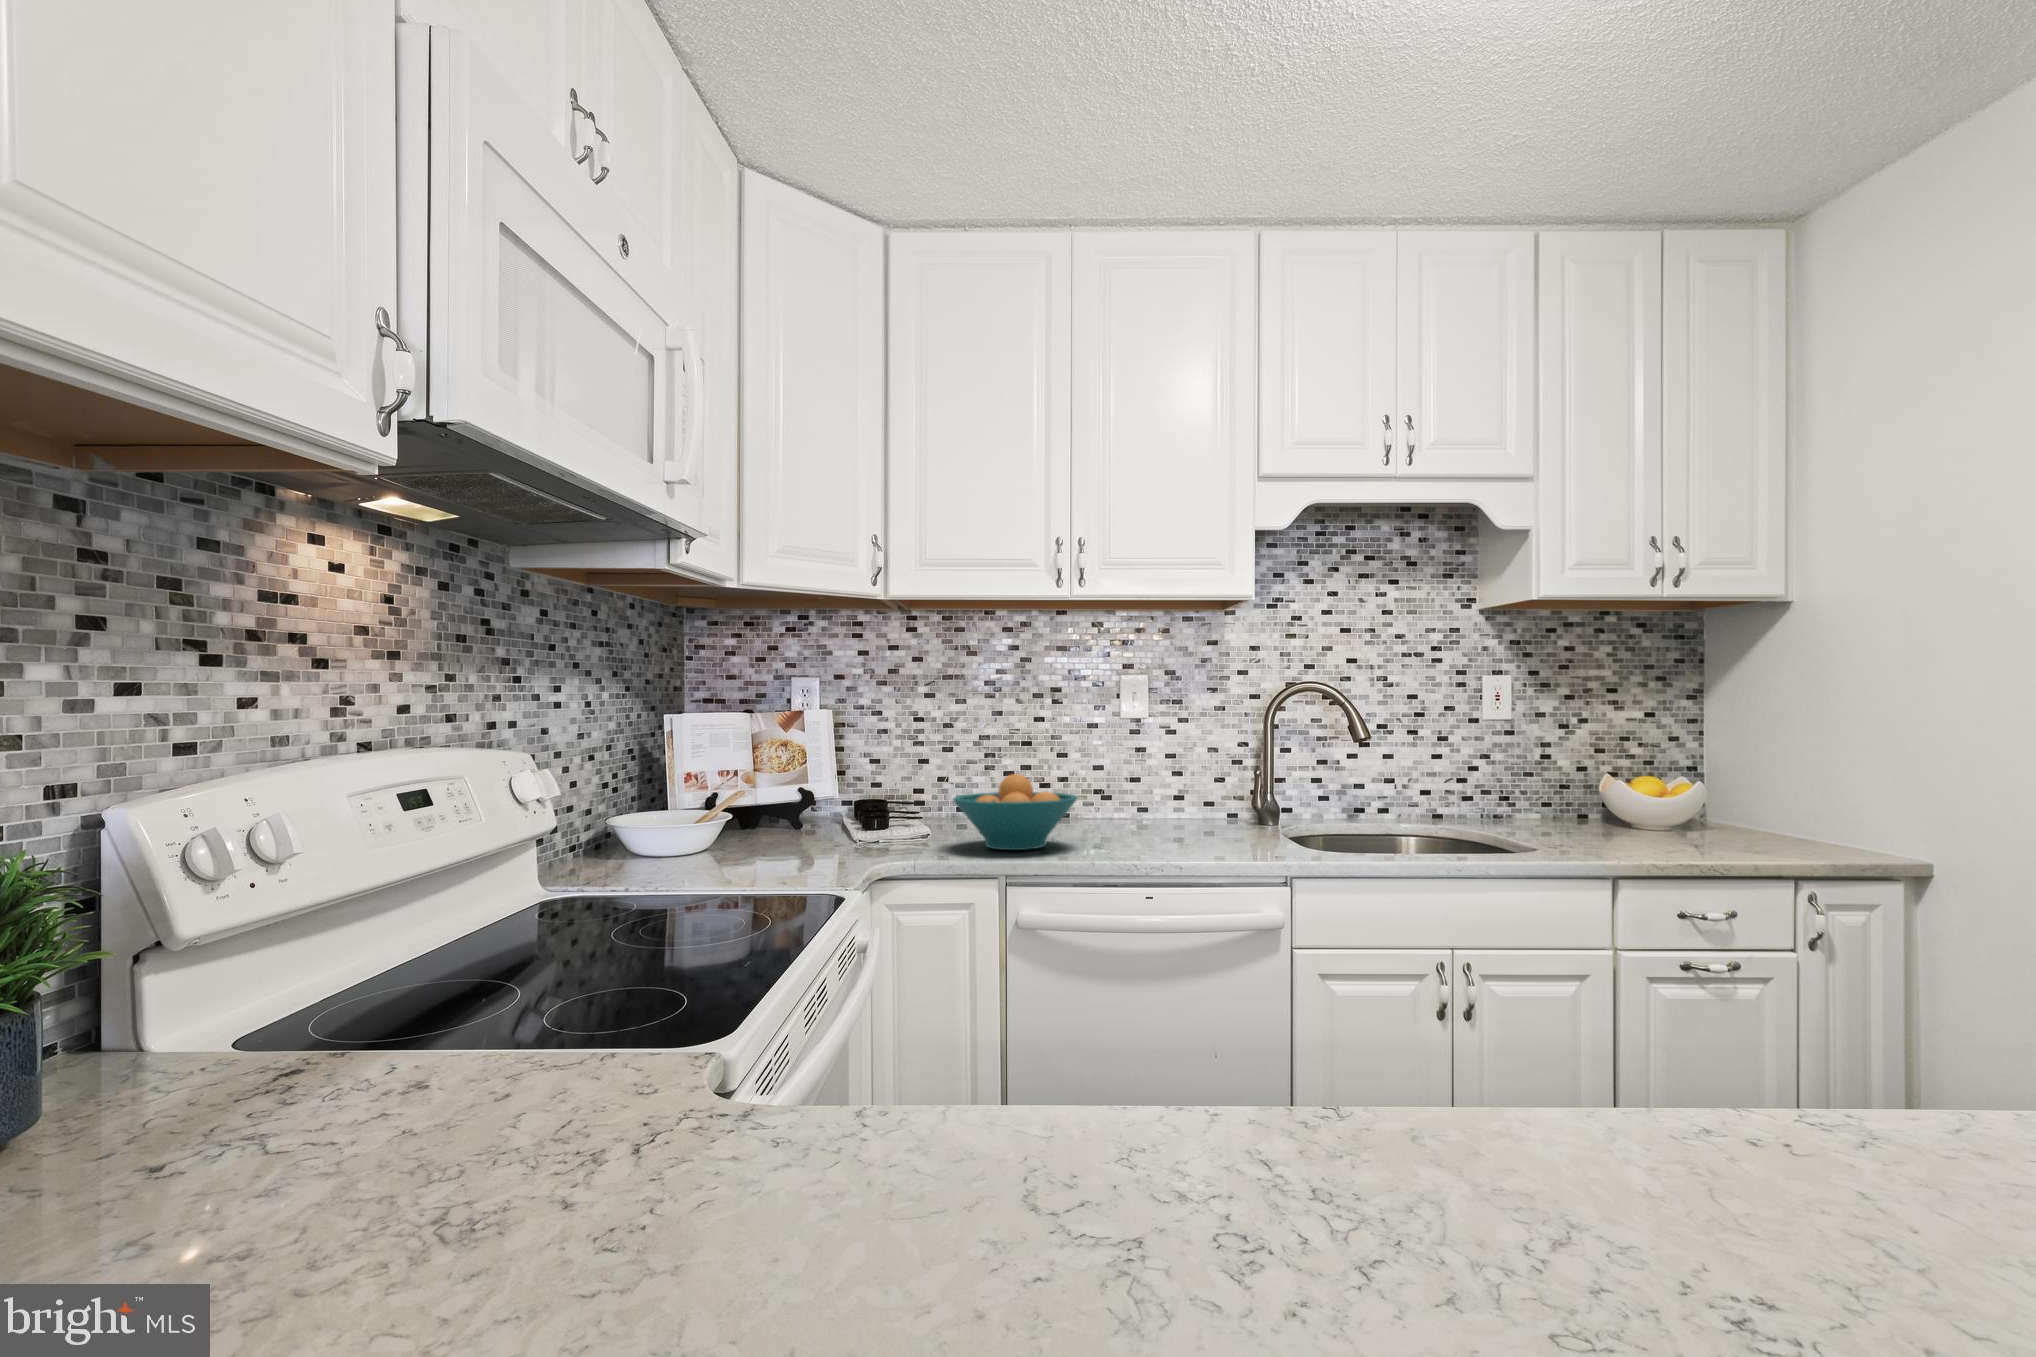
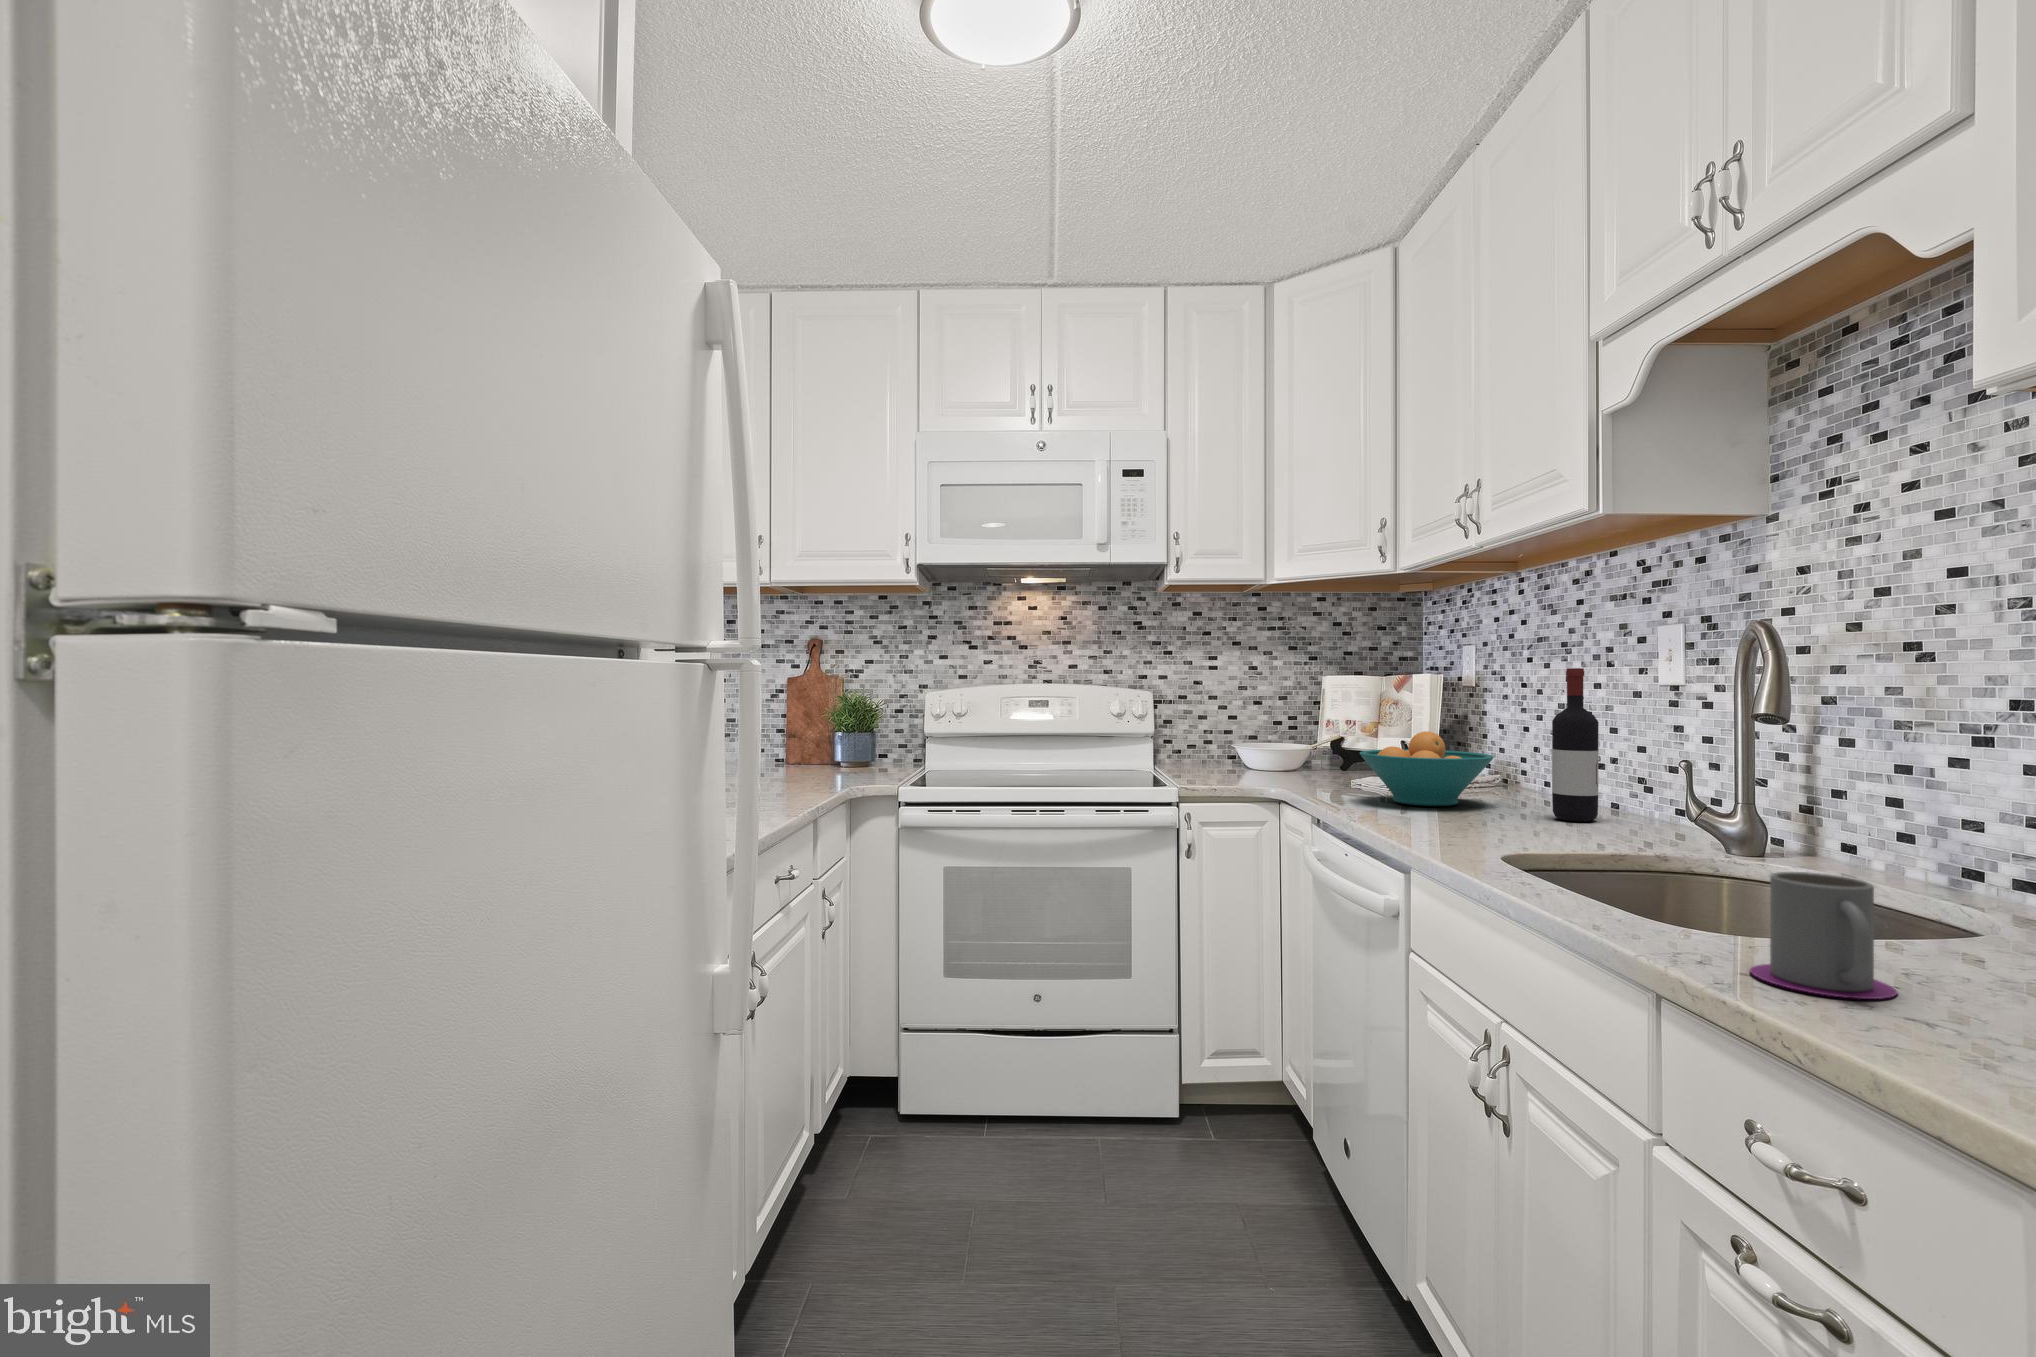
wine bottle: none [1098,709,1132,834] -> present [1552,668,1599,822]
mug: none [1583,796,1641,843] -> present [1750,872,1897,999]

